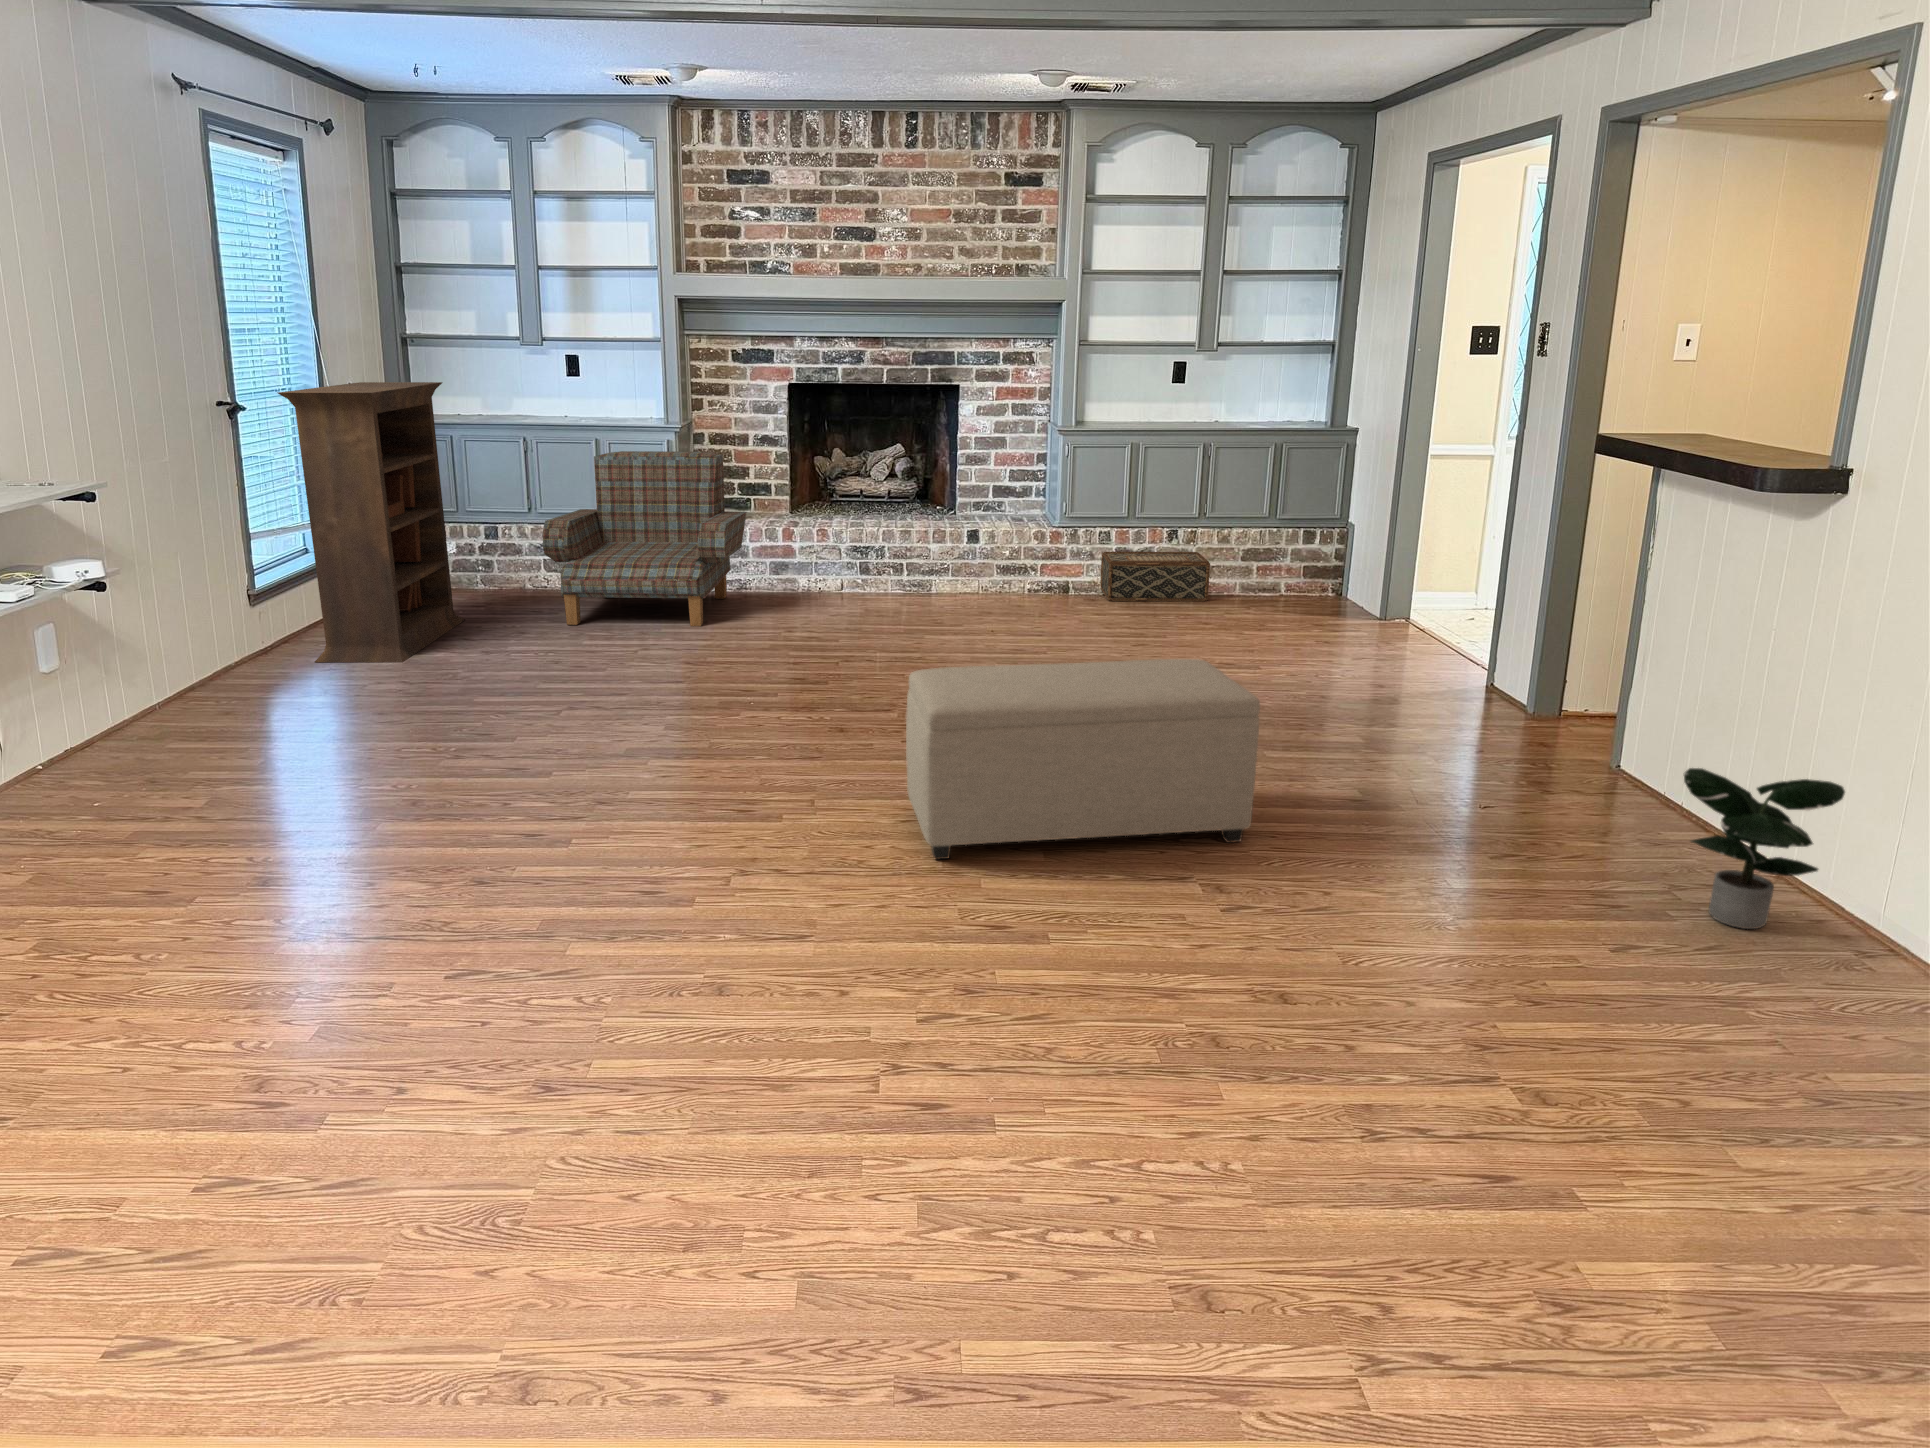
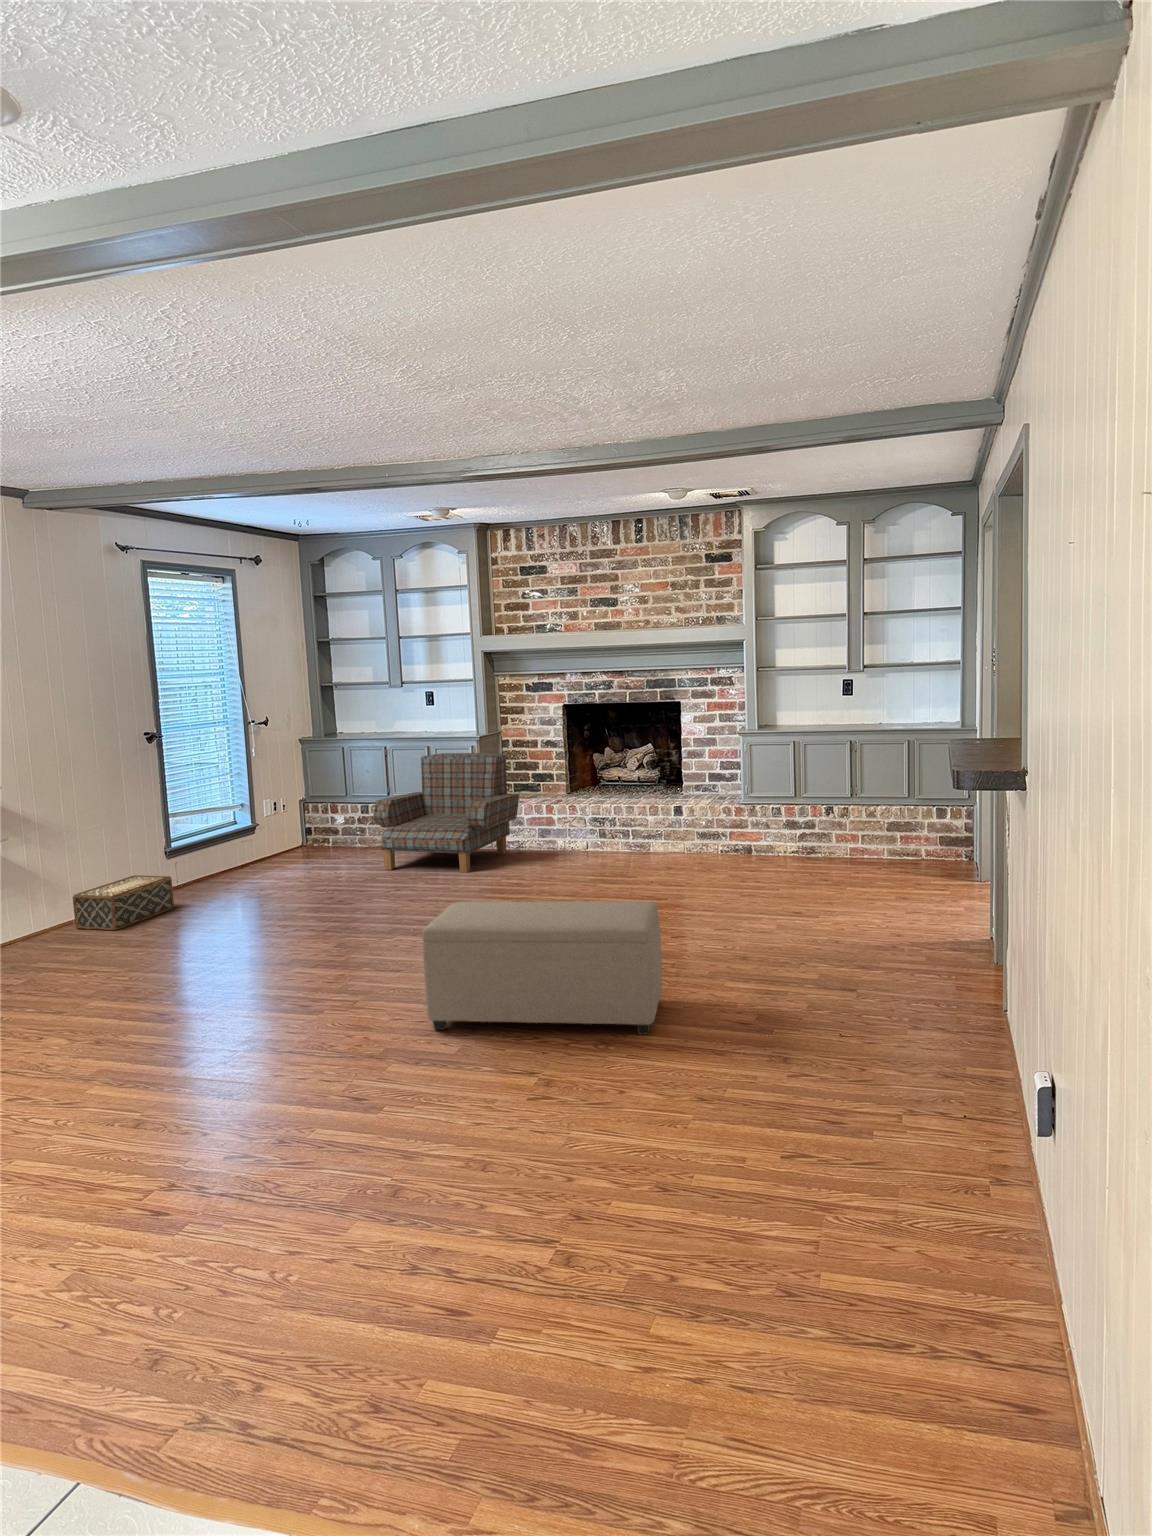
bookcase: present [277,382,465,662] -> none [201,712,329,891]
woven basket: present [1101,552,1210,601] -> present [73,875,174,930]
potted plant: present [1684,768,1845,929] -> none [891,995,1010,1125]

